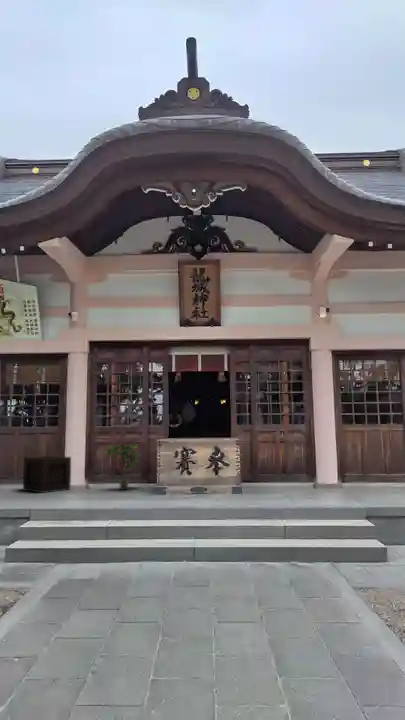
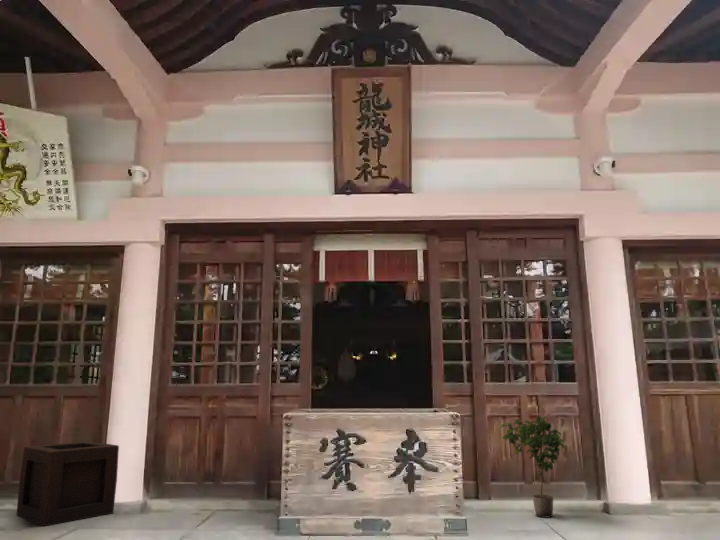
potted plant: present [107,444,138,490] -> present [501,416,565,517]

